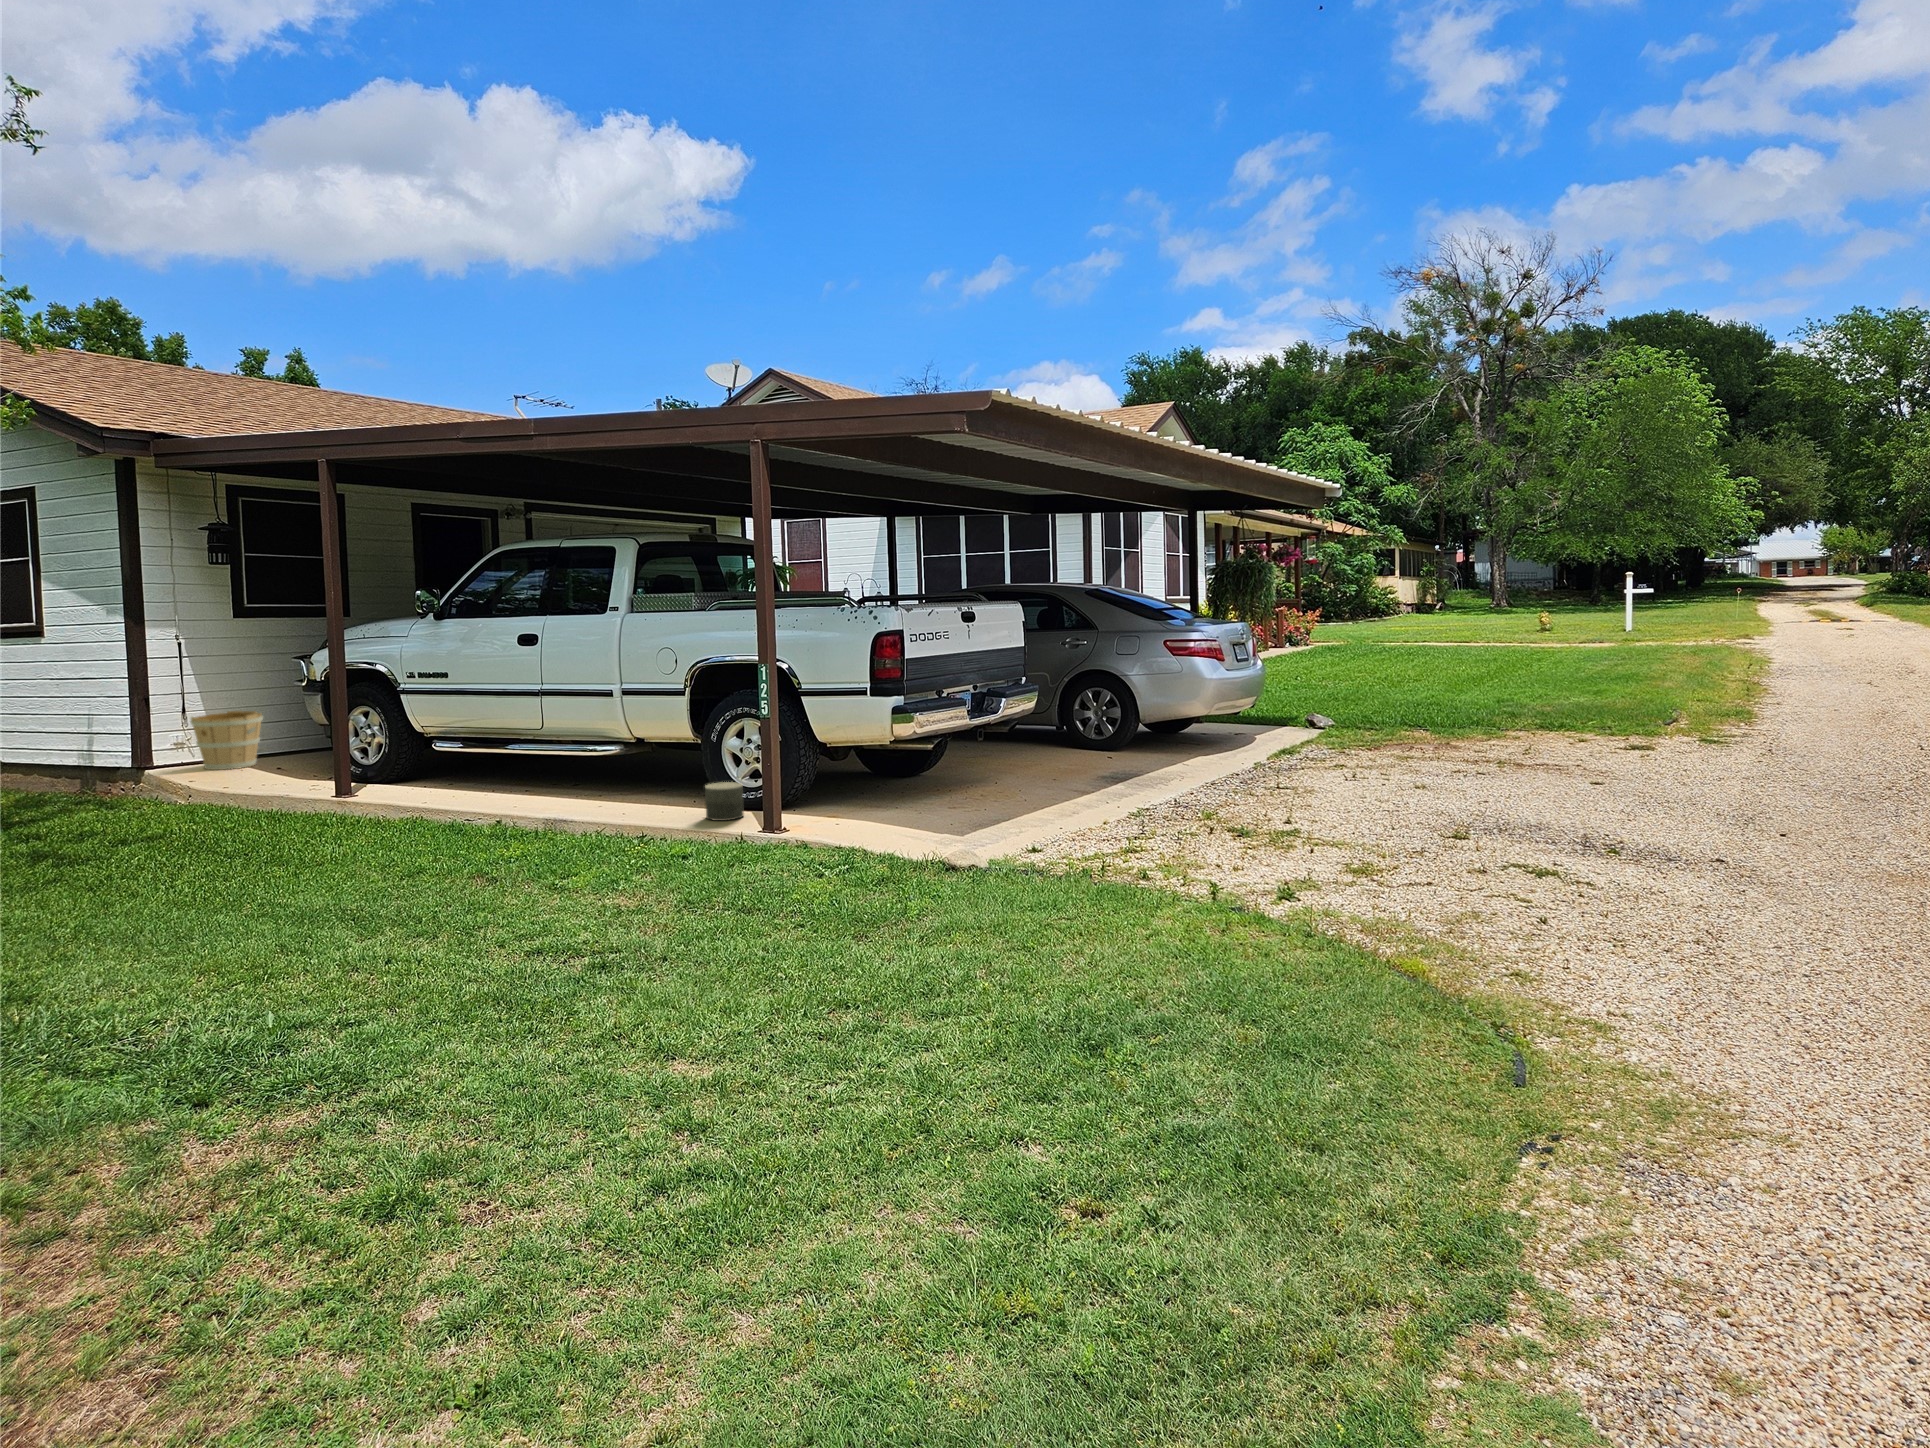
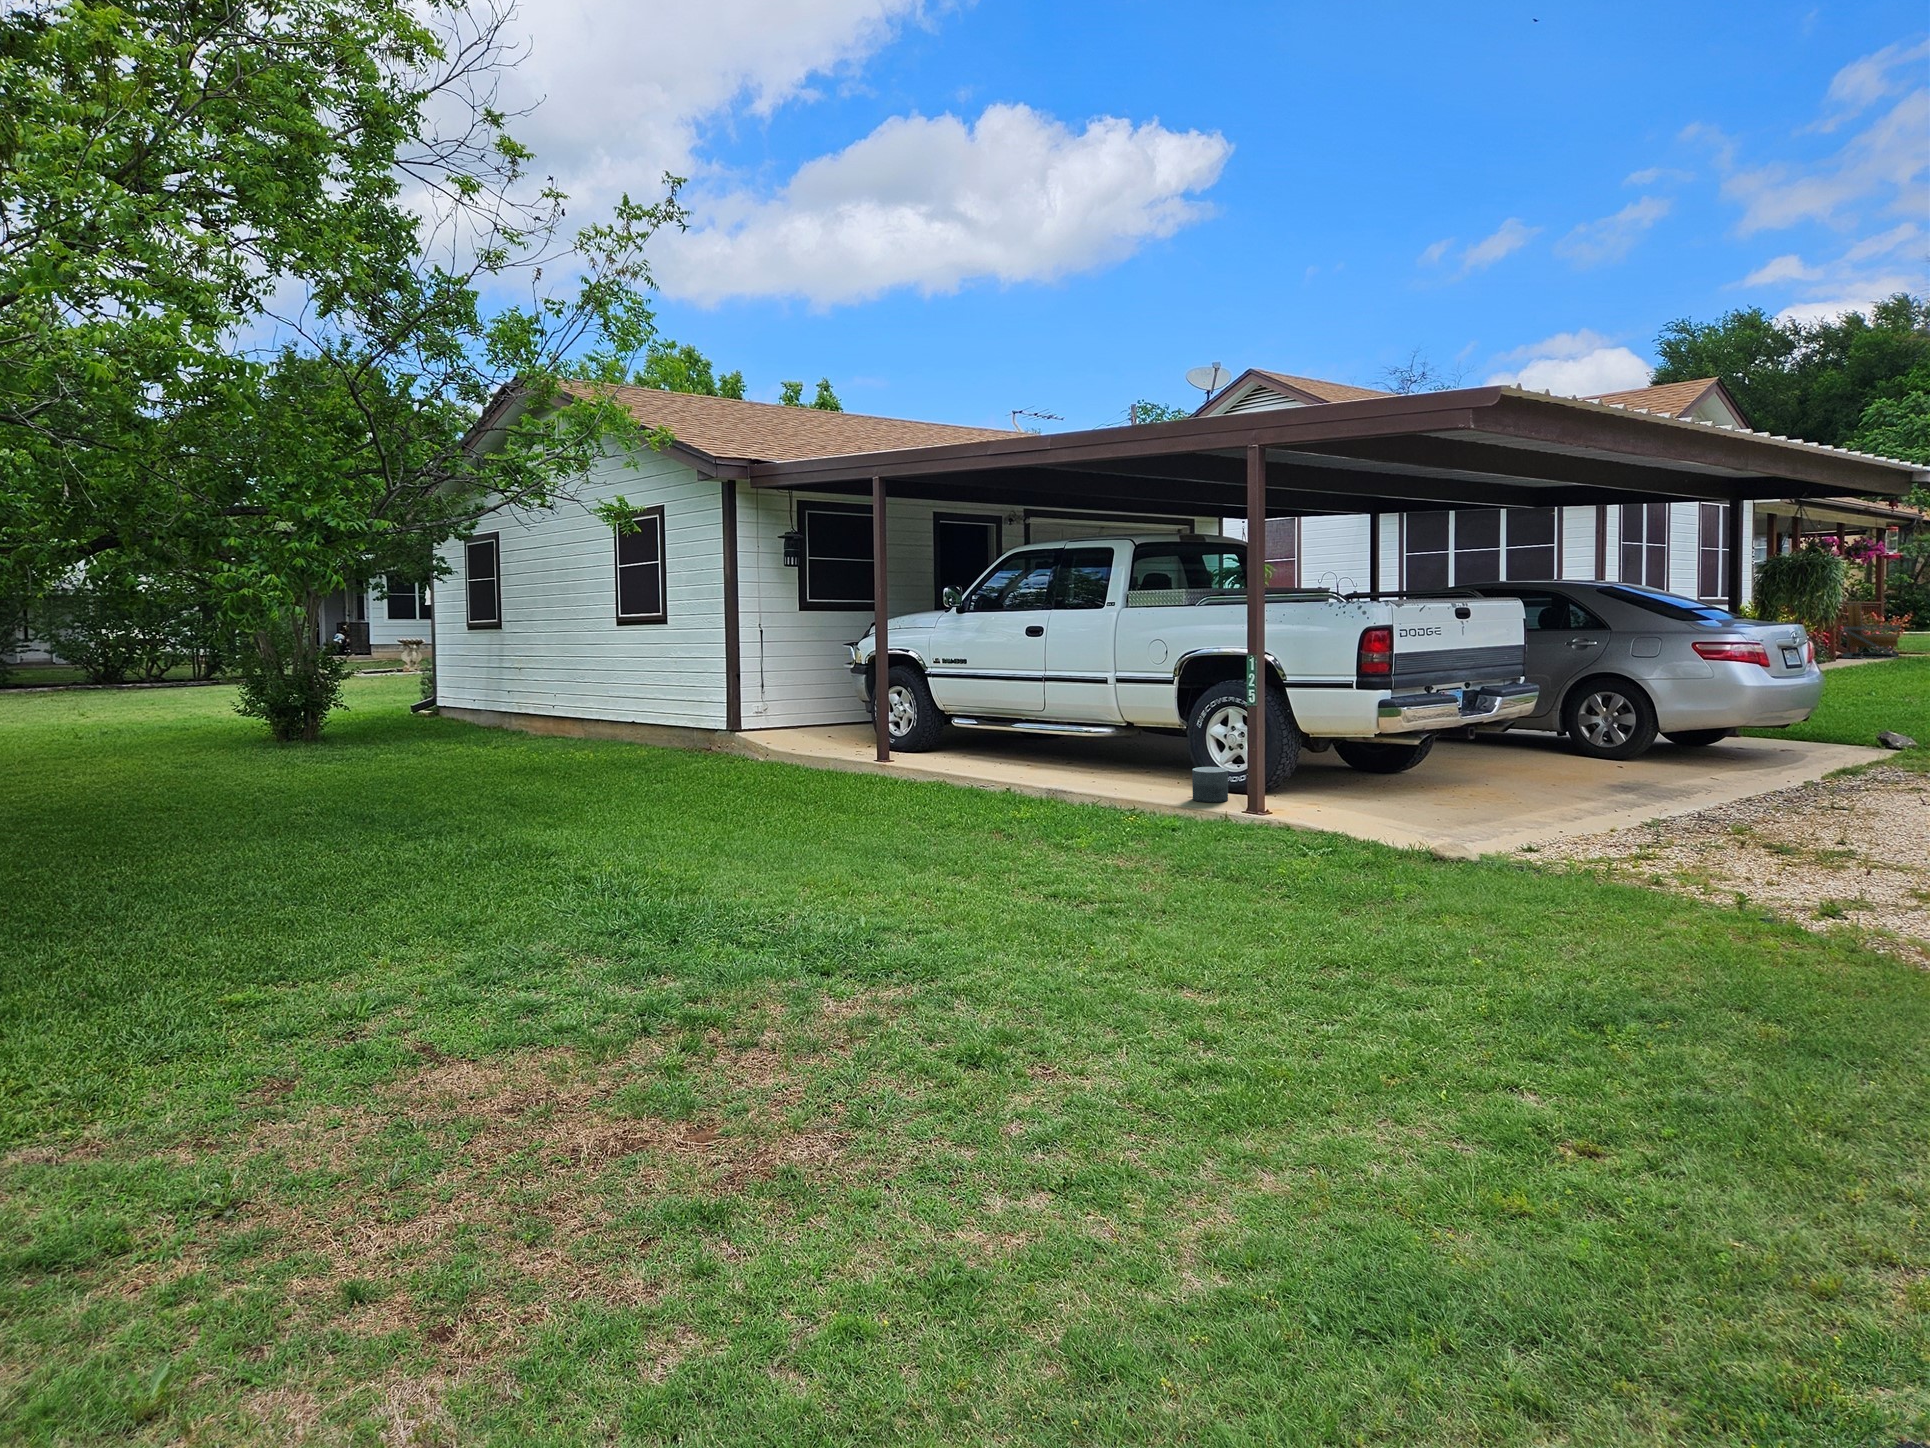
lounge chair: none [1271,601,1313,648] -> present [1843,603,1899,659]
wooden bucket: present [191,711,263,770] -> none [761,689,814,738]

